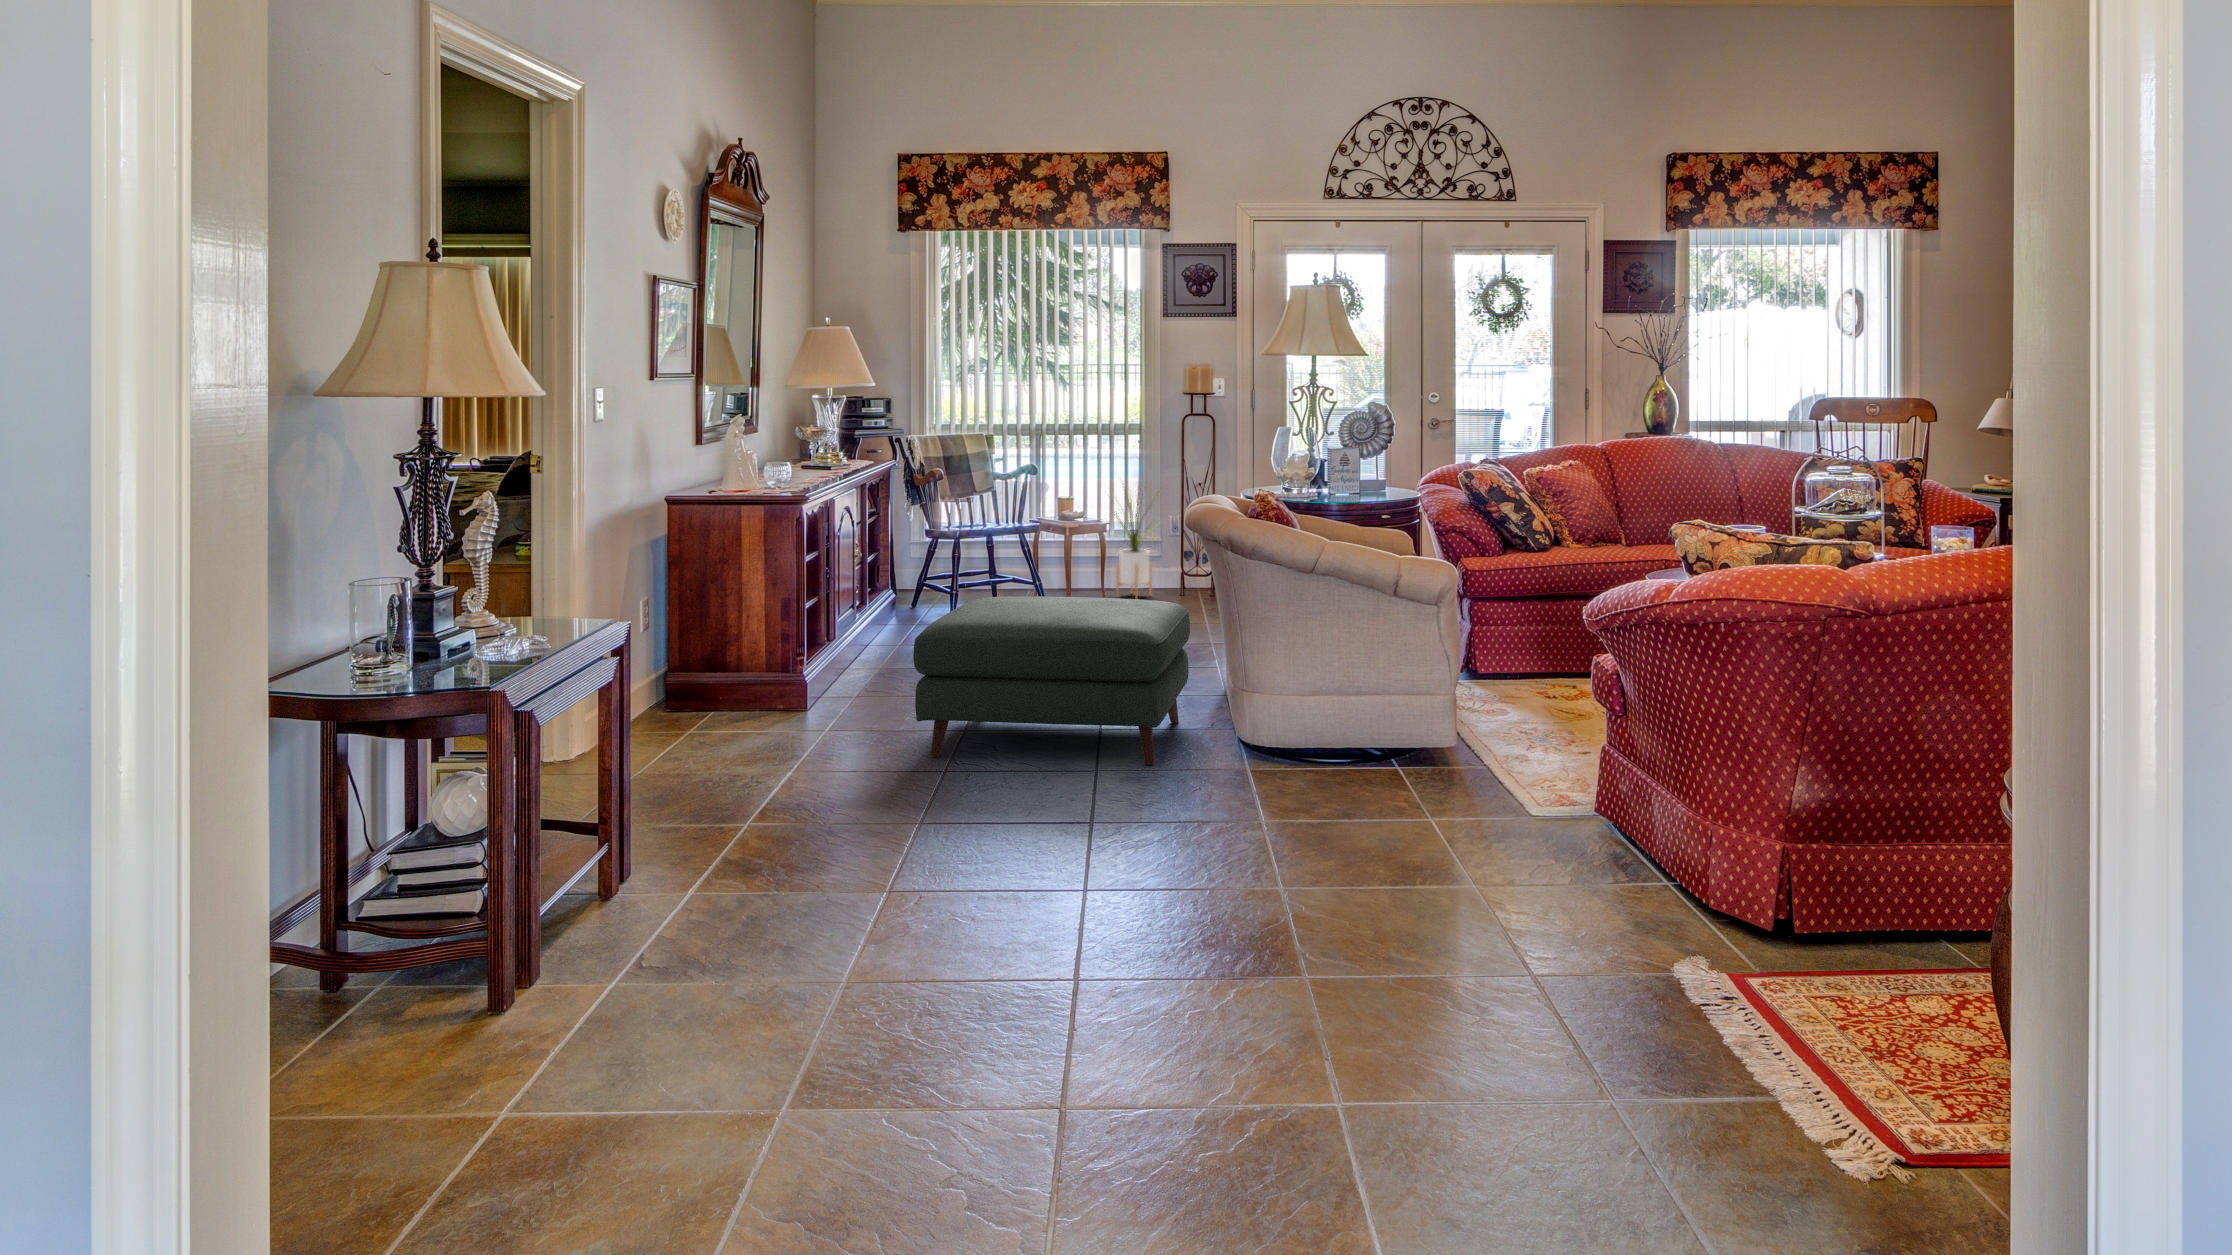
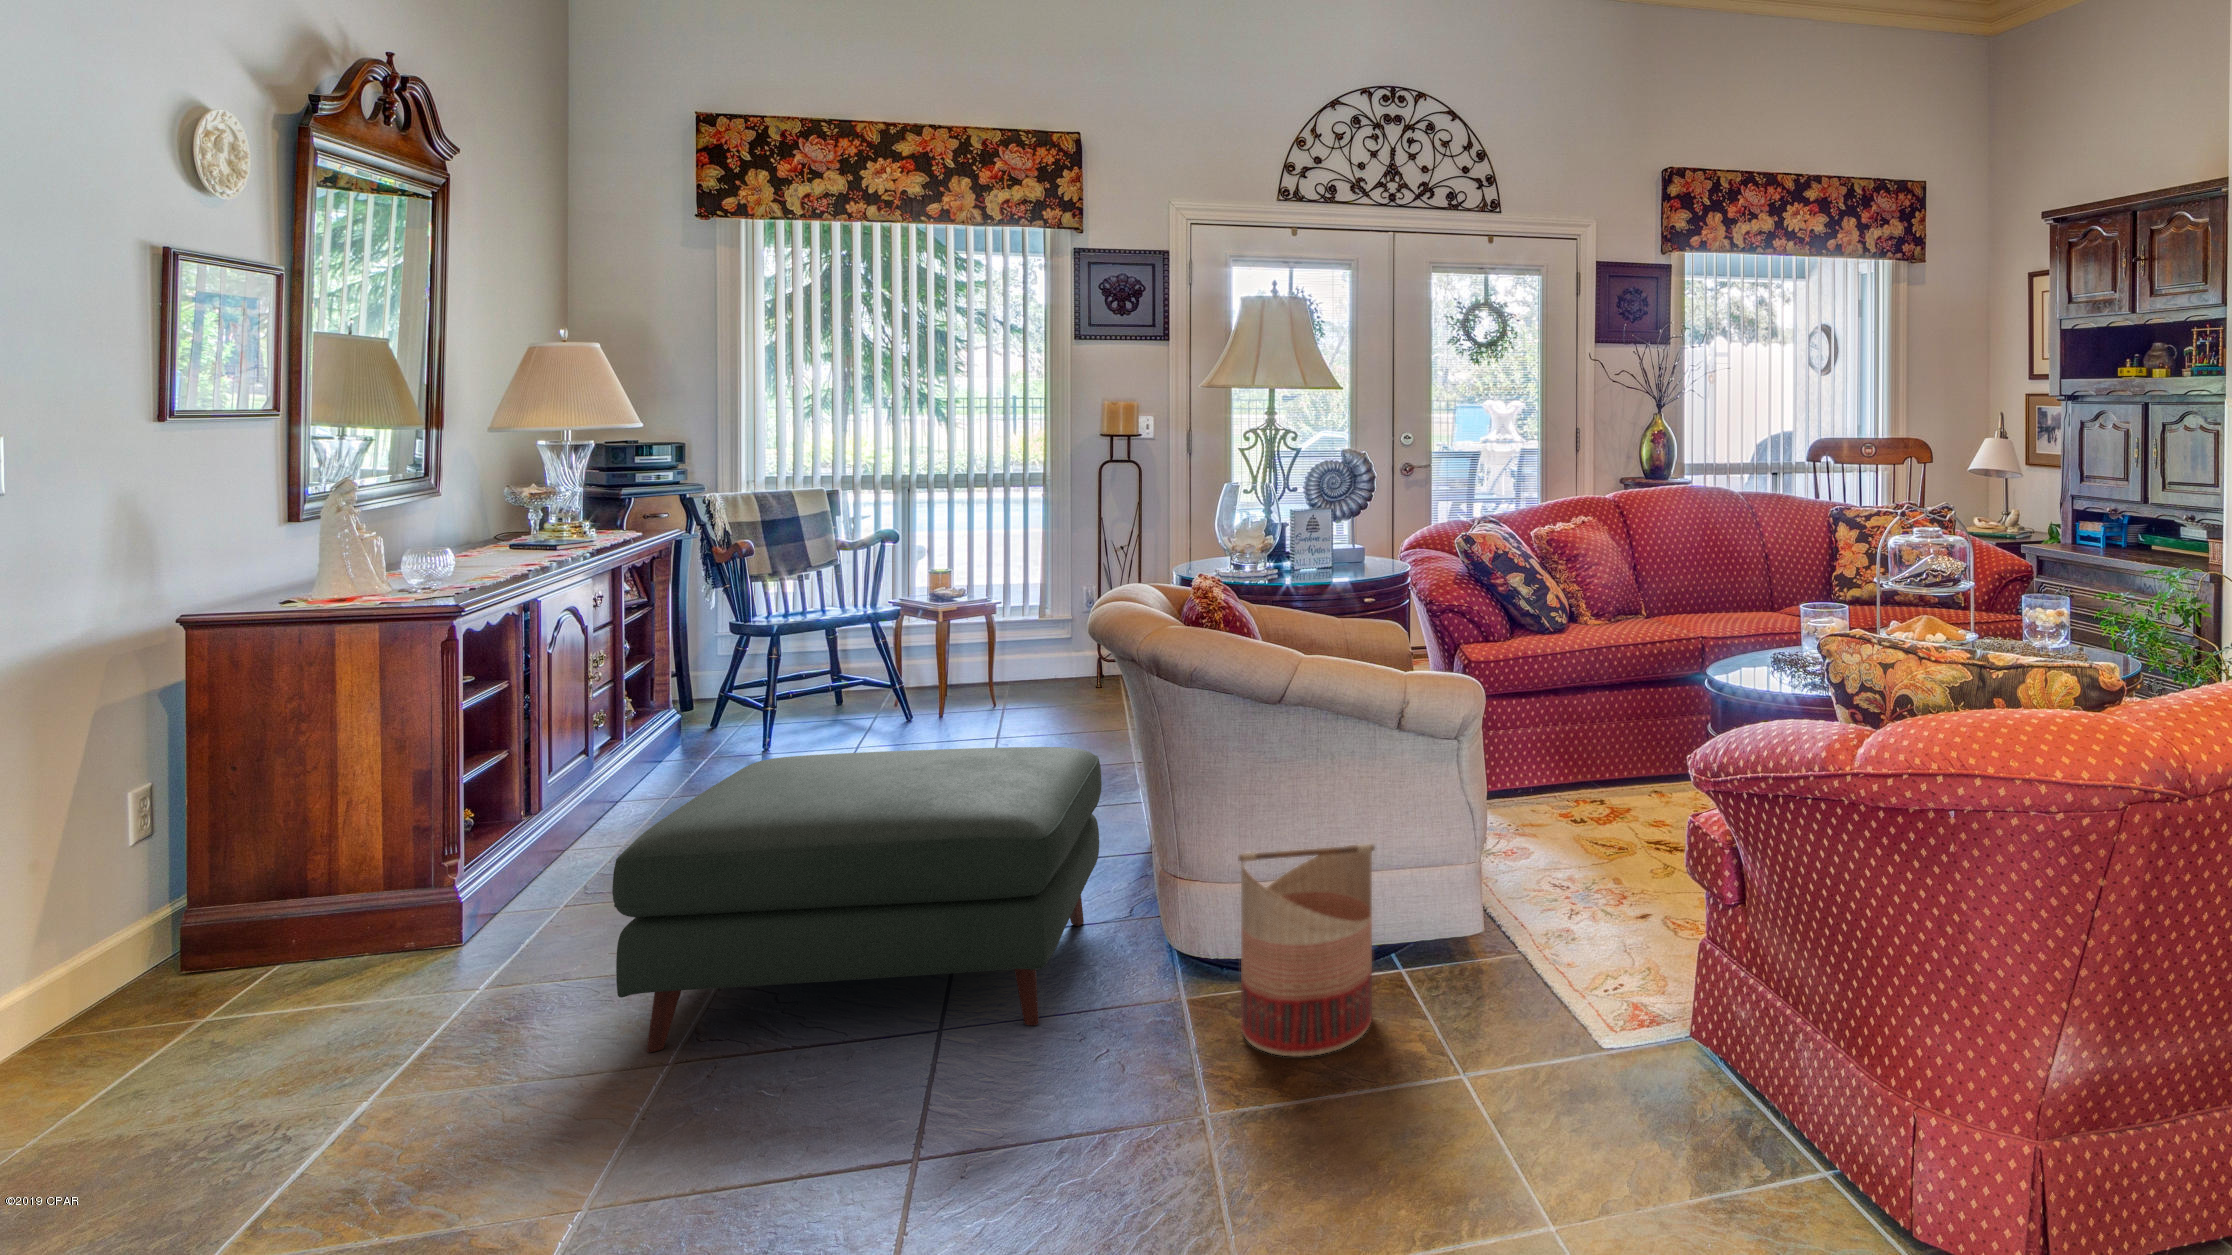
house plant: present [1113,493,1159,598] -> none [993,539,1081,699]
basket: none [1279,662,1370,792] -> present [1239,844,1375,1057]

